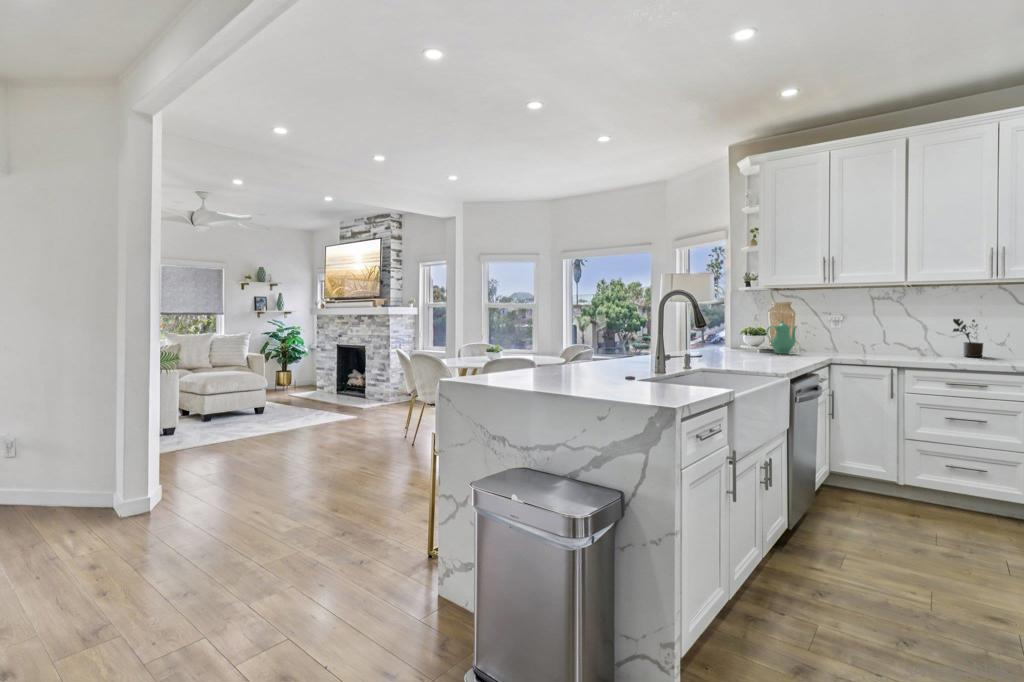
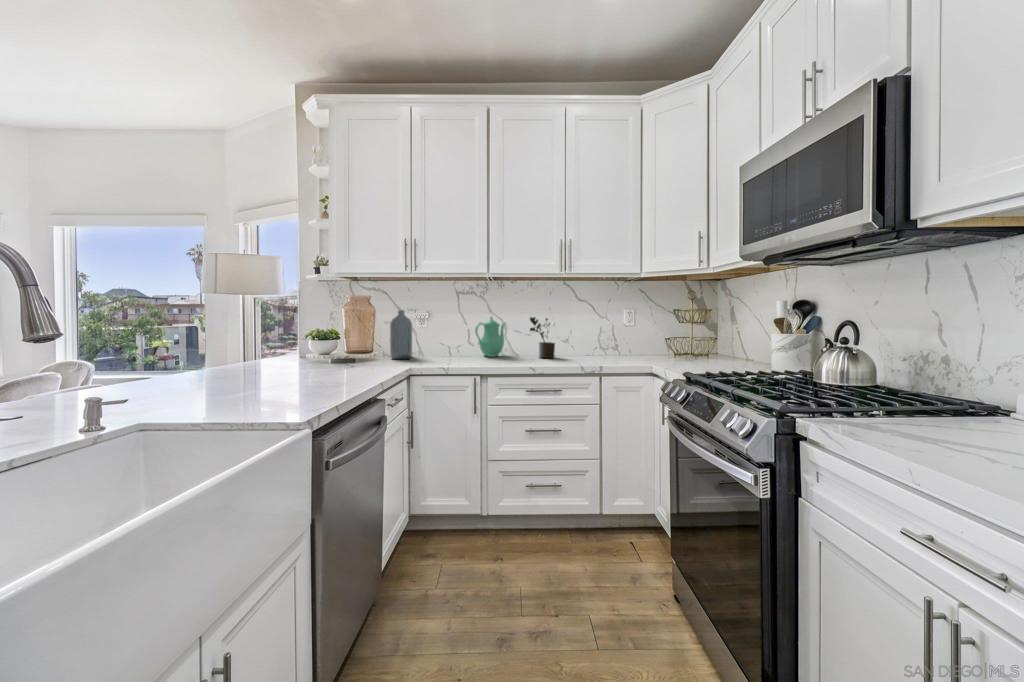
bottle: none [808,314,828,353] -> present [390,310,412,359]
teapot: present [766,321,797,354] -> present [475,317,505,357]

